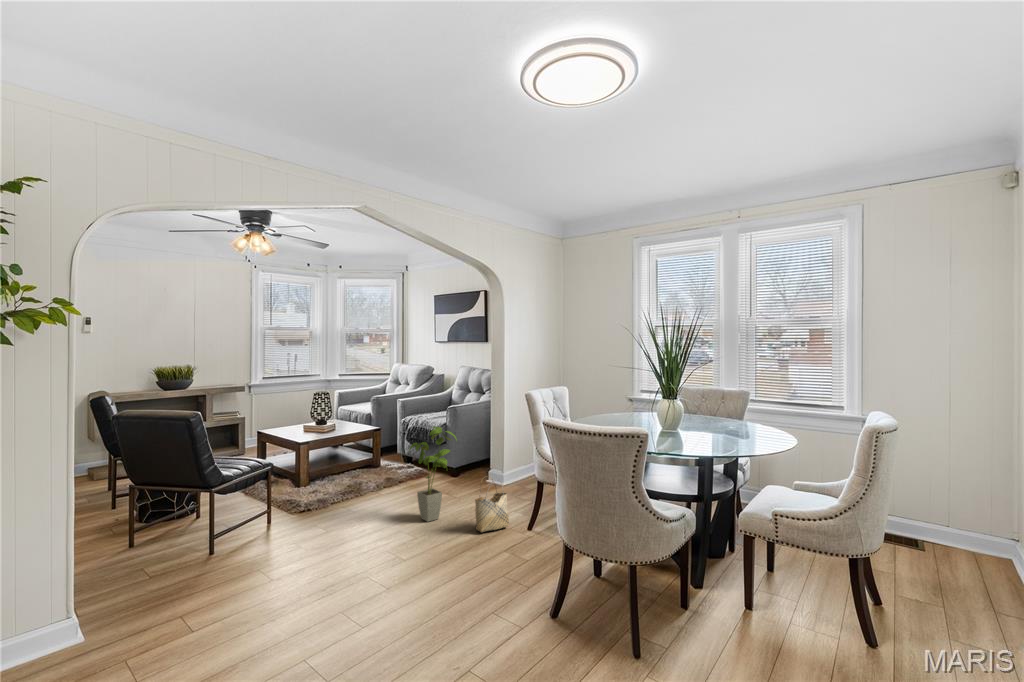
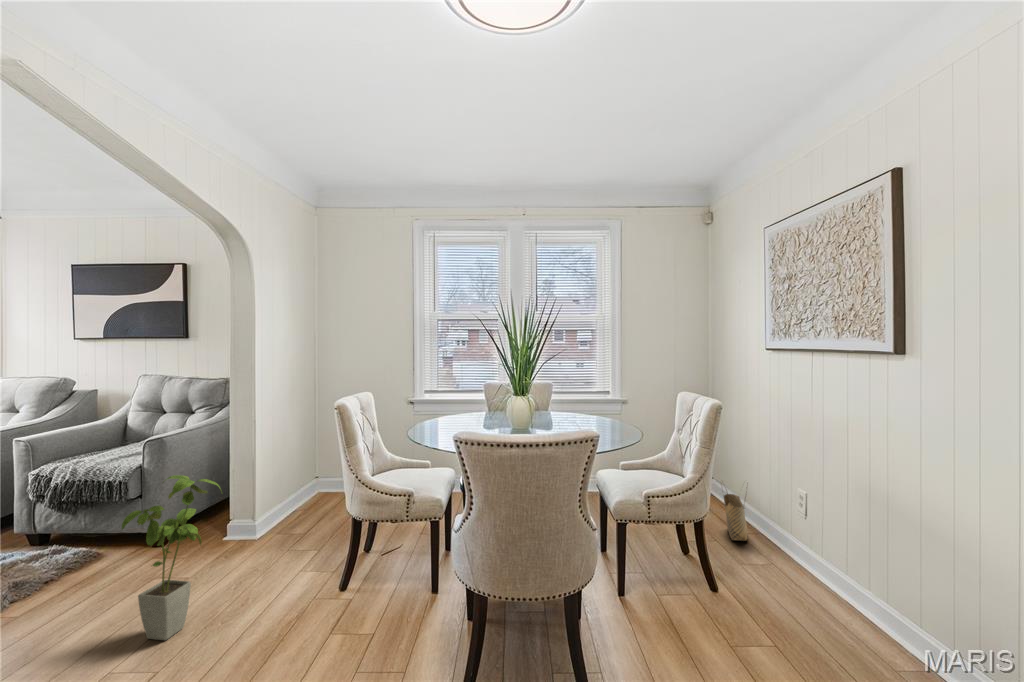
woven basket: present [475,493,509,532] -> present [724,482,748,541]

